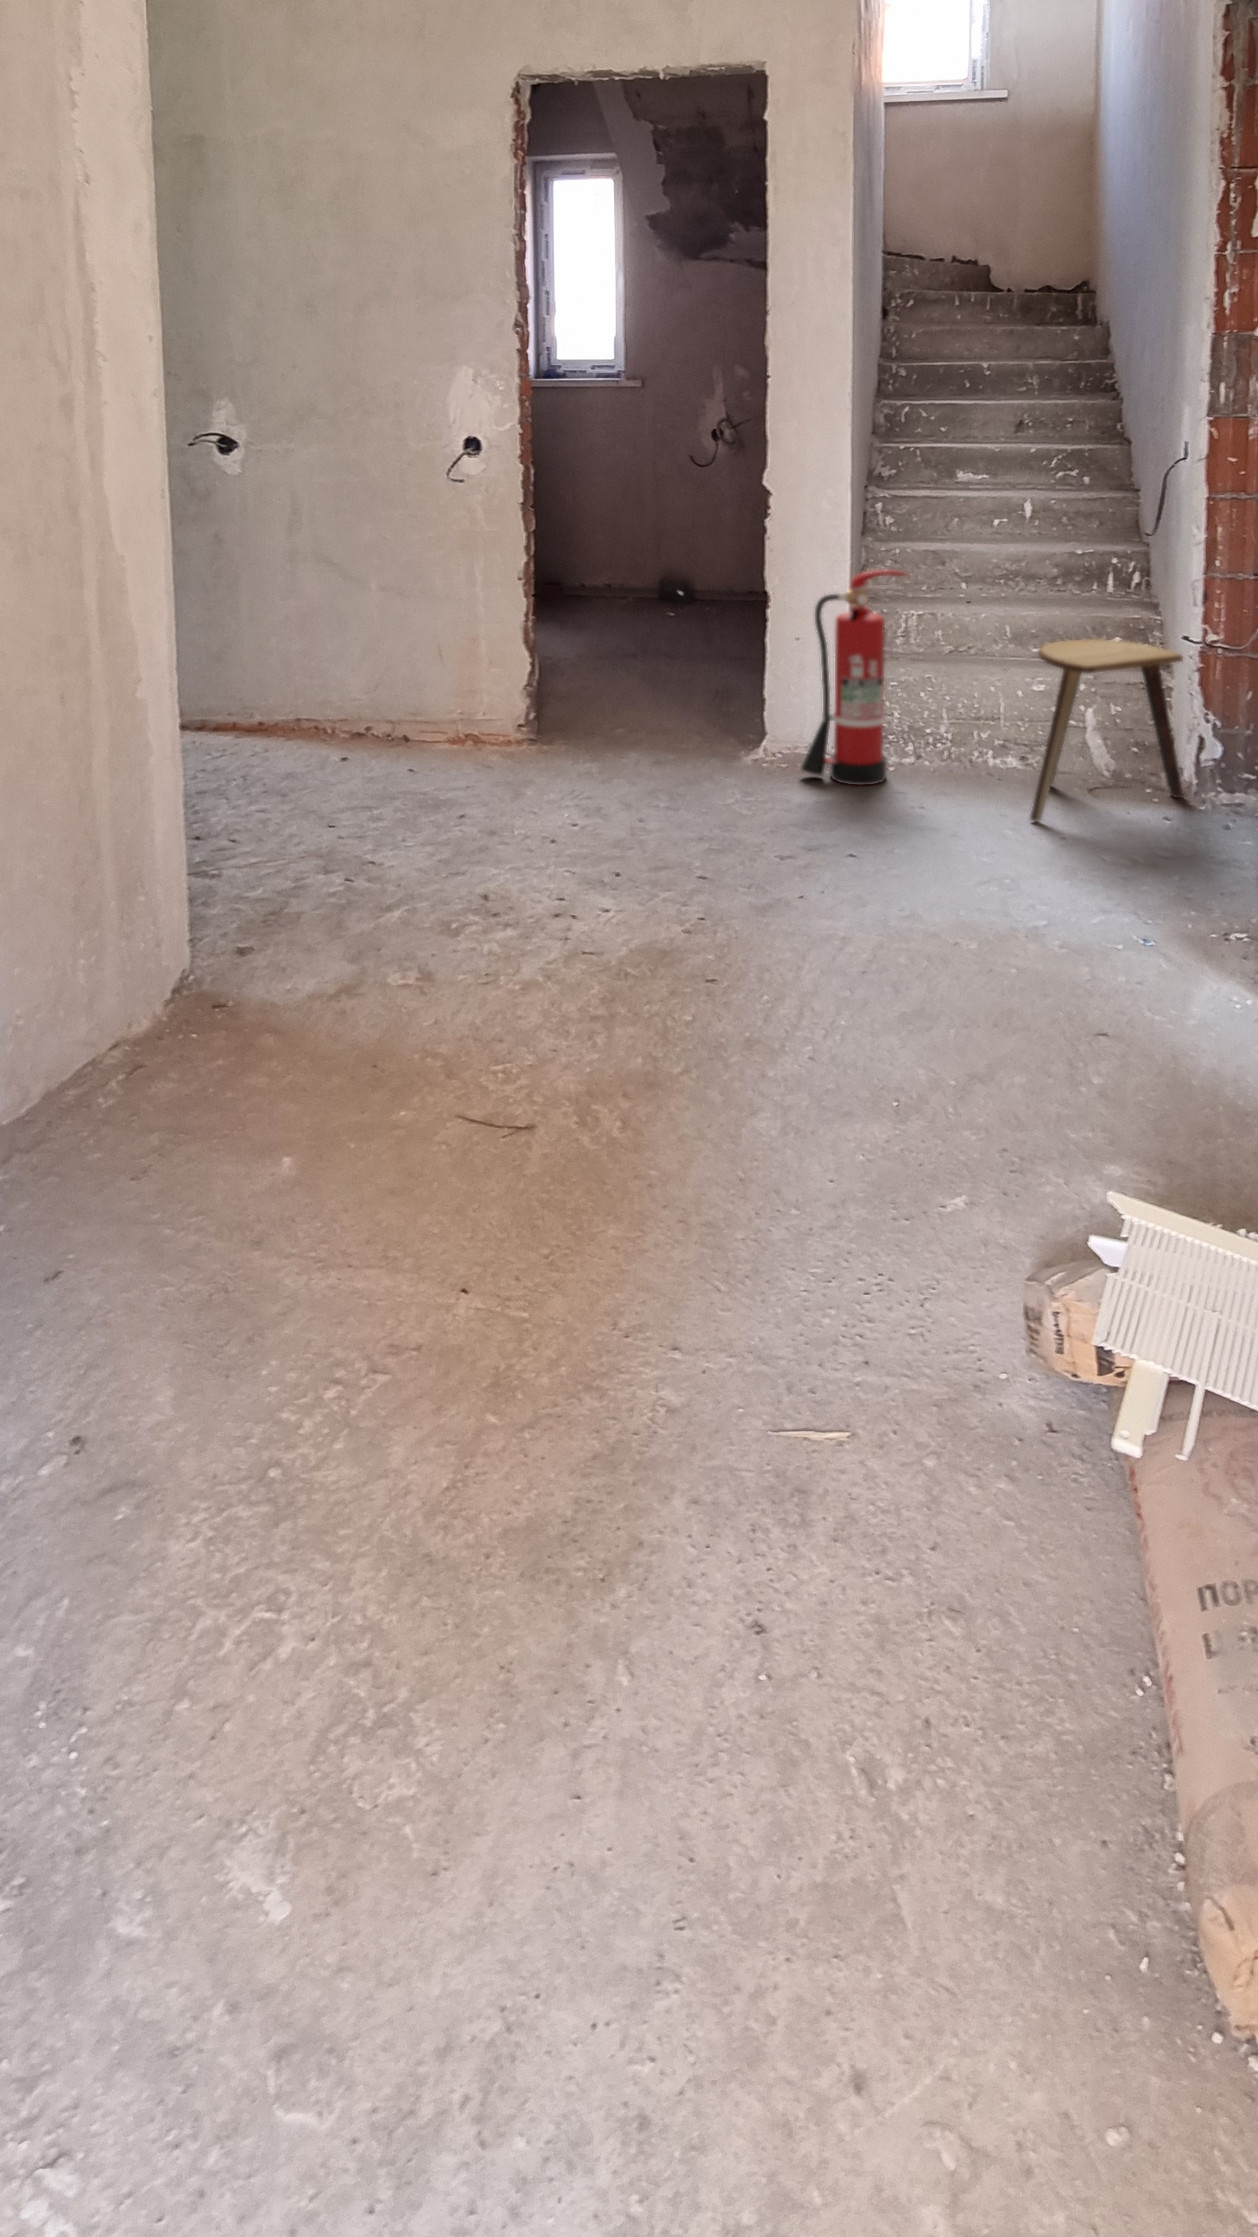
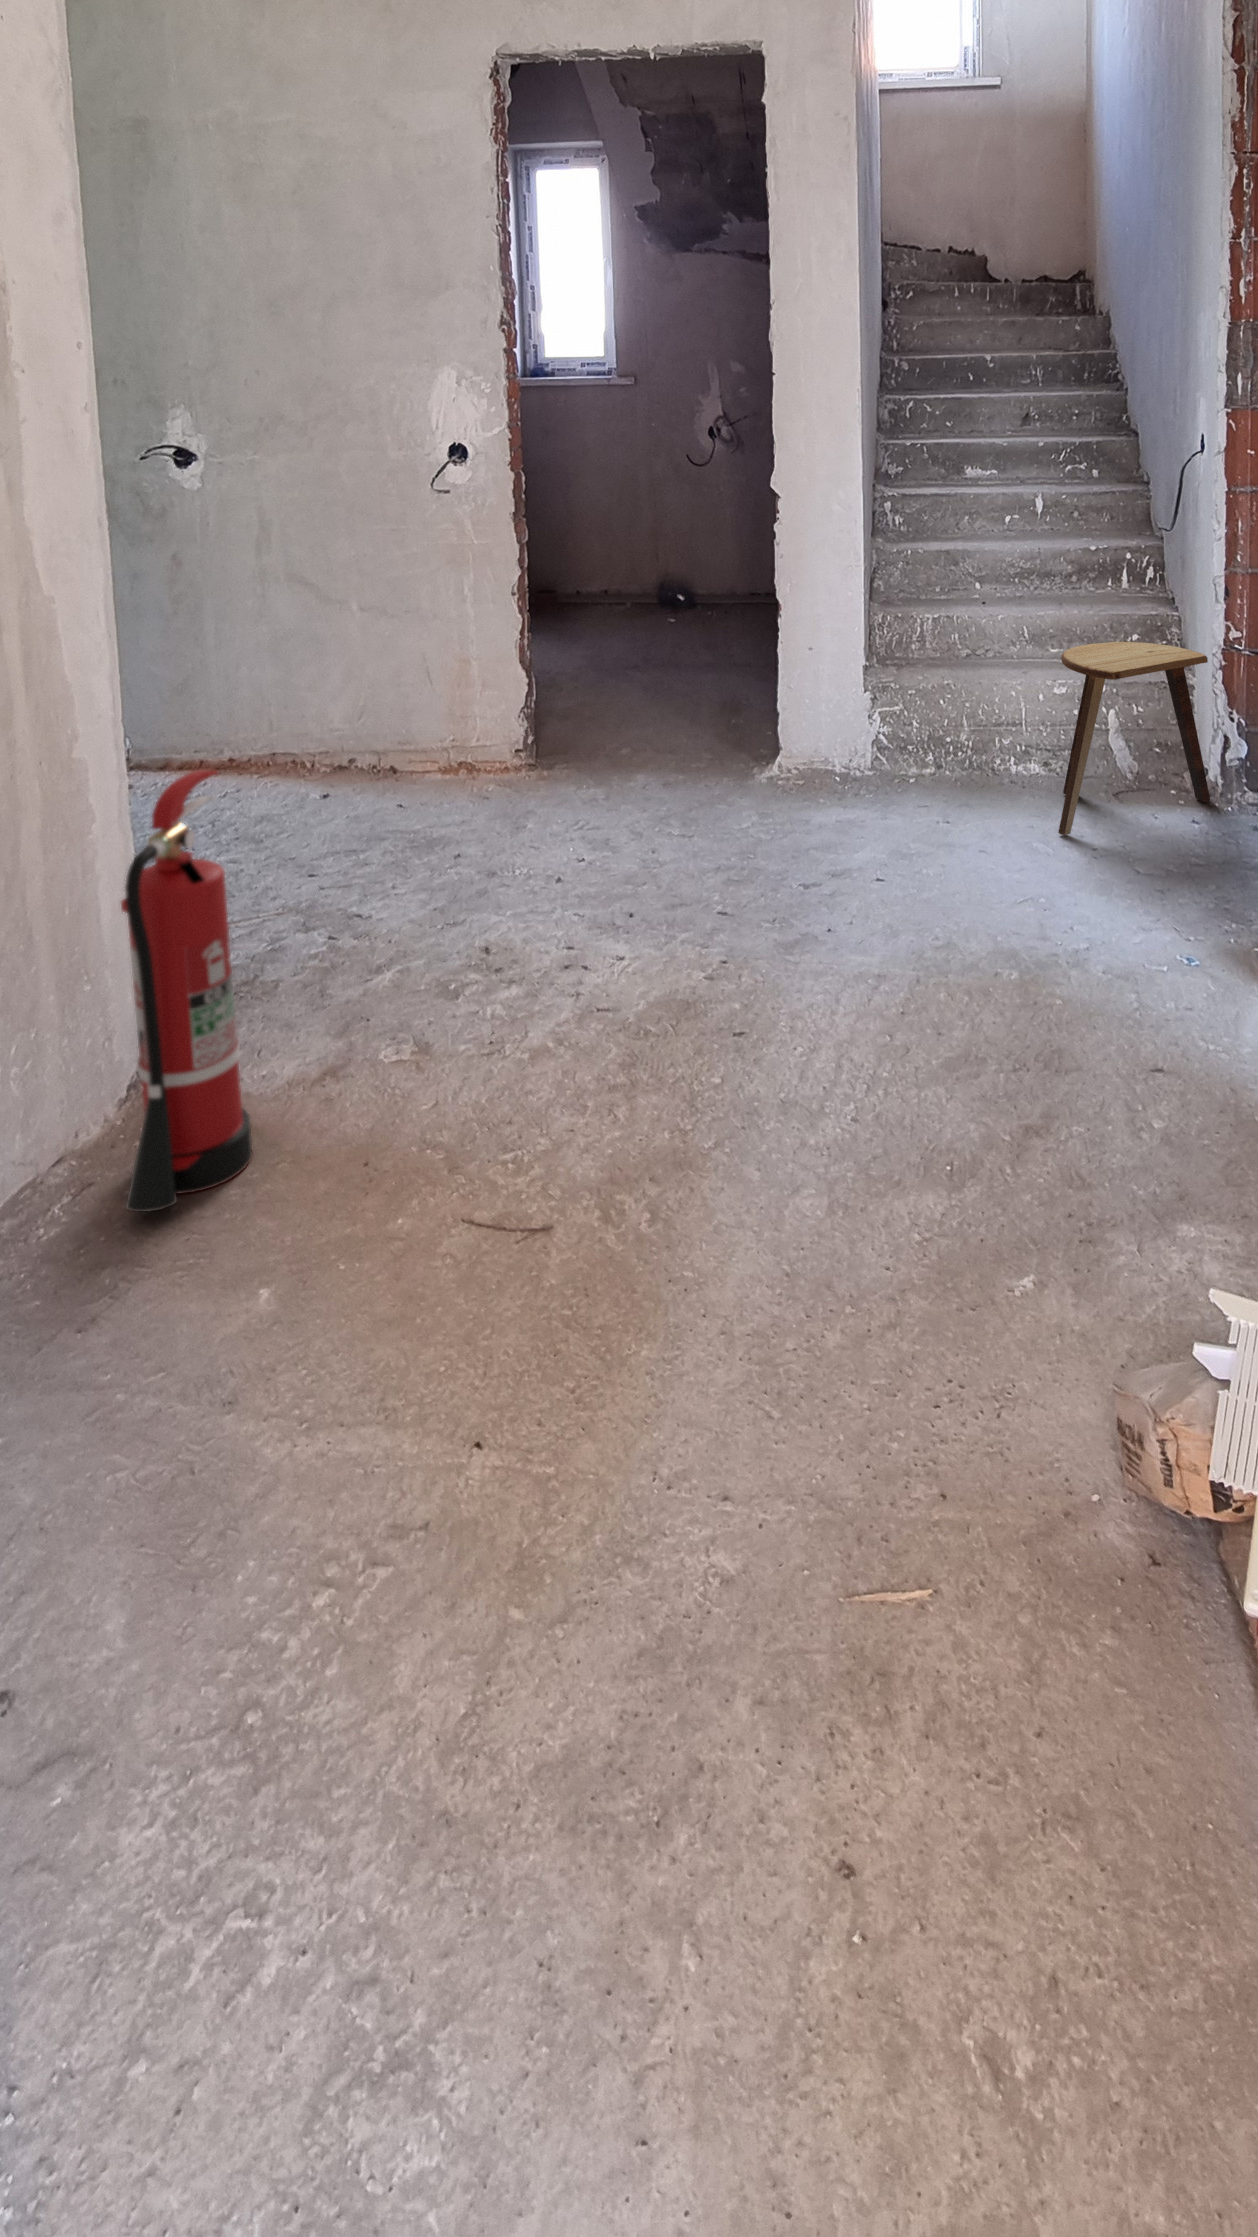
fire extinguisher: present [800,570,906,785] -> present [121,770,252,1212]

